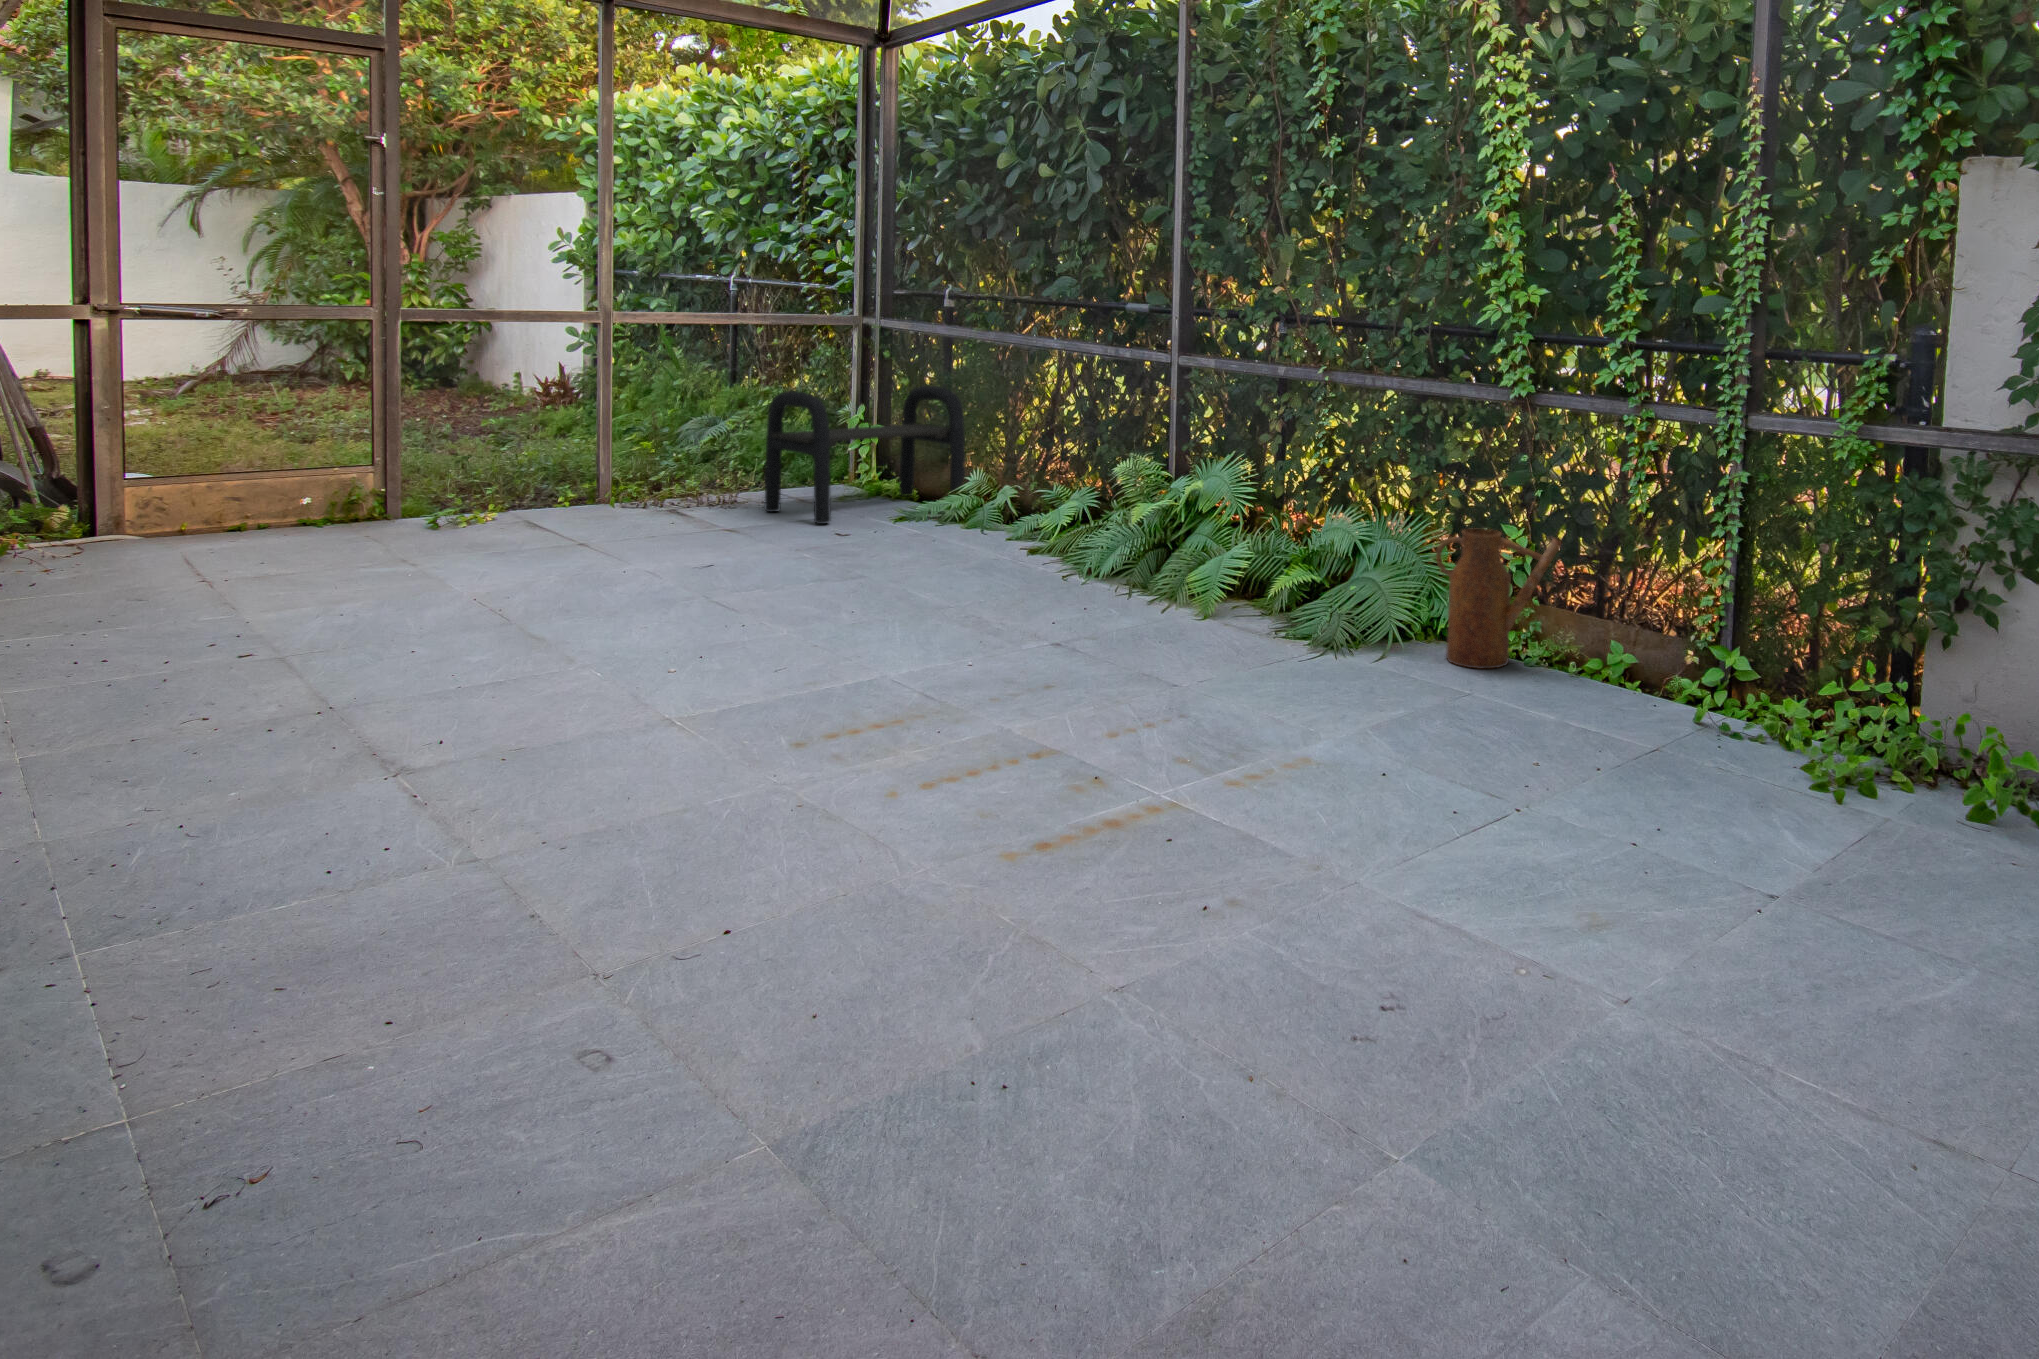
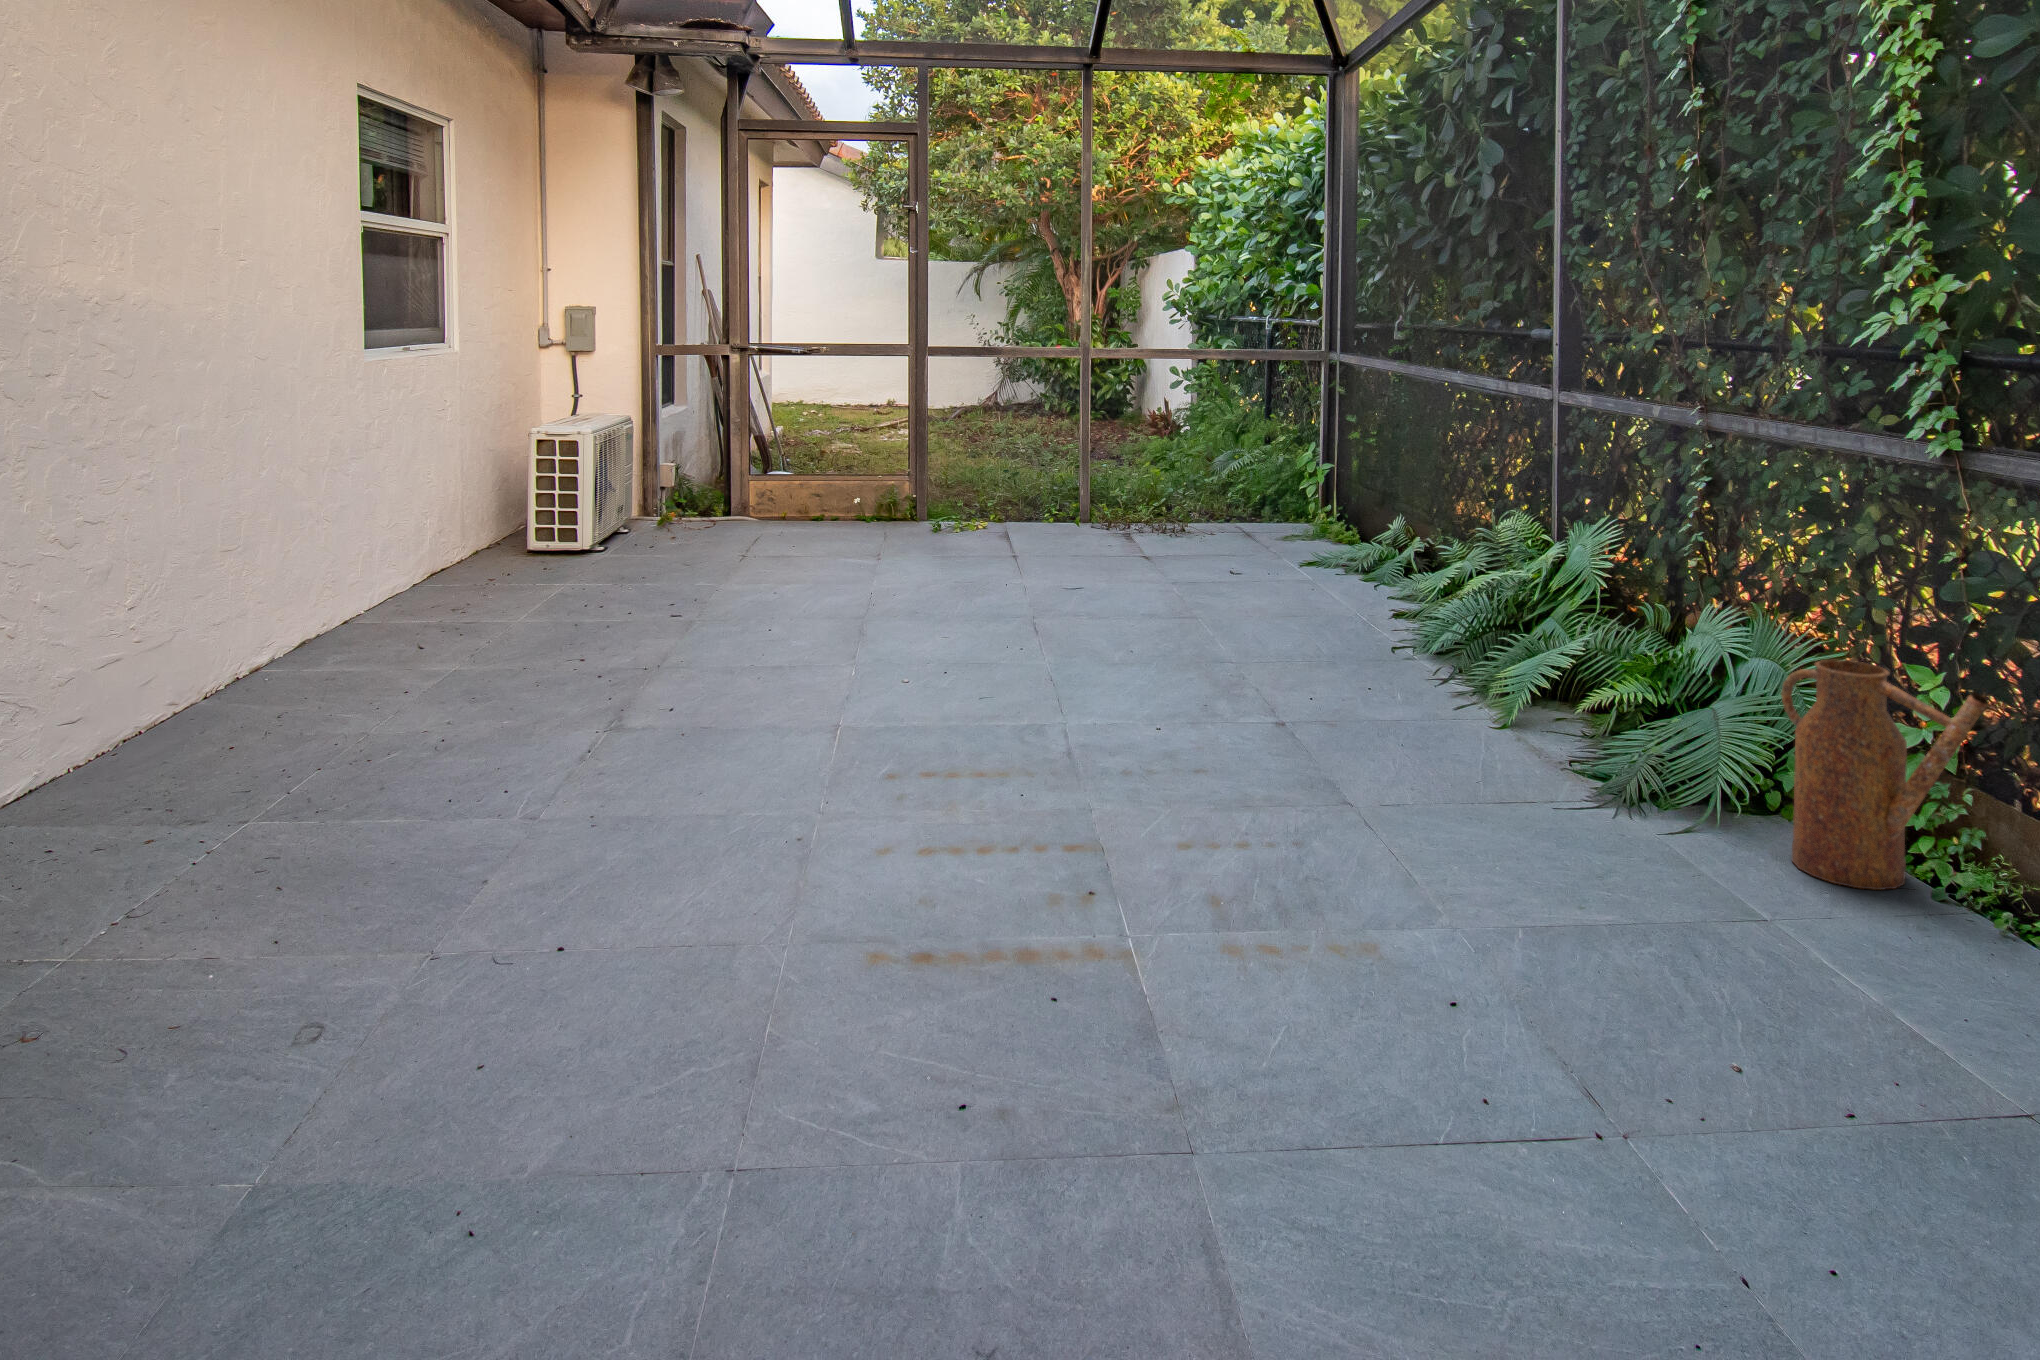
bench: present [764,386,965,524] -> none [1172,426,1373,565]

